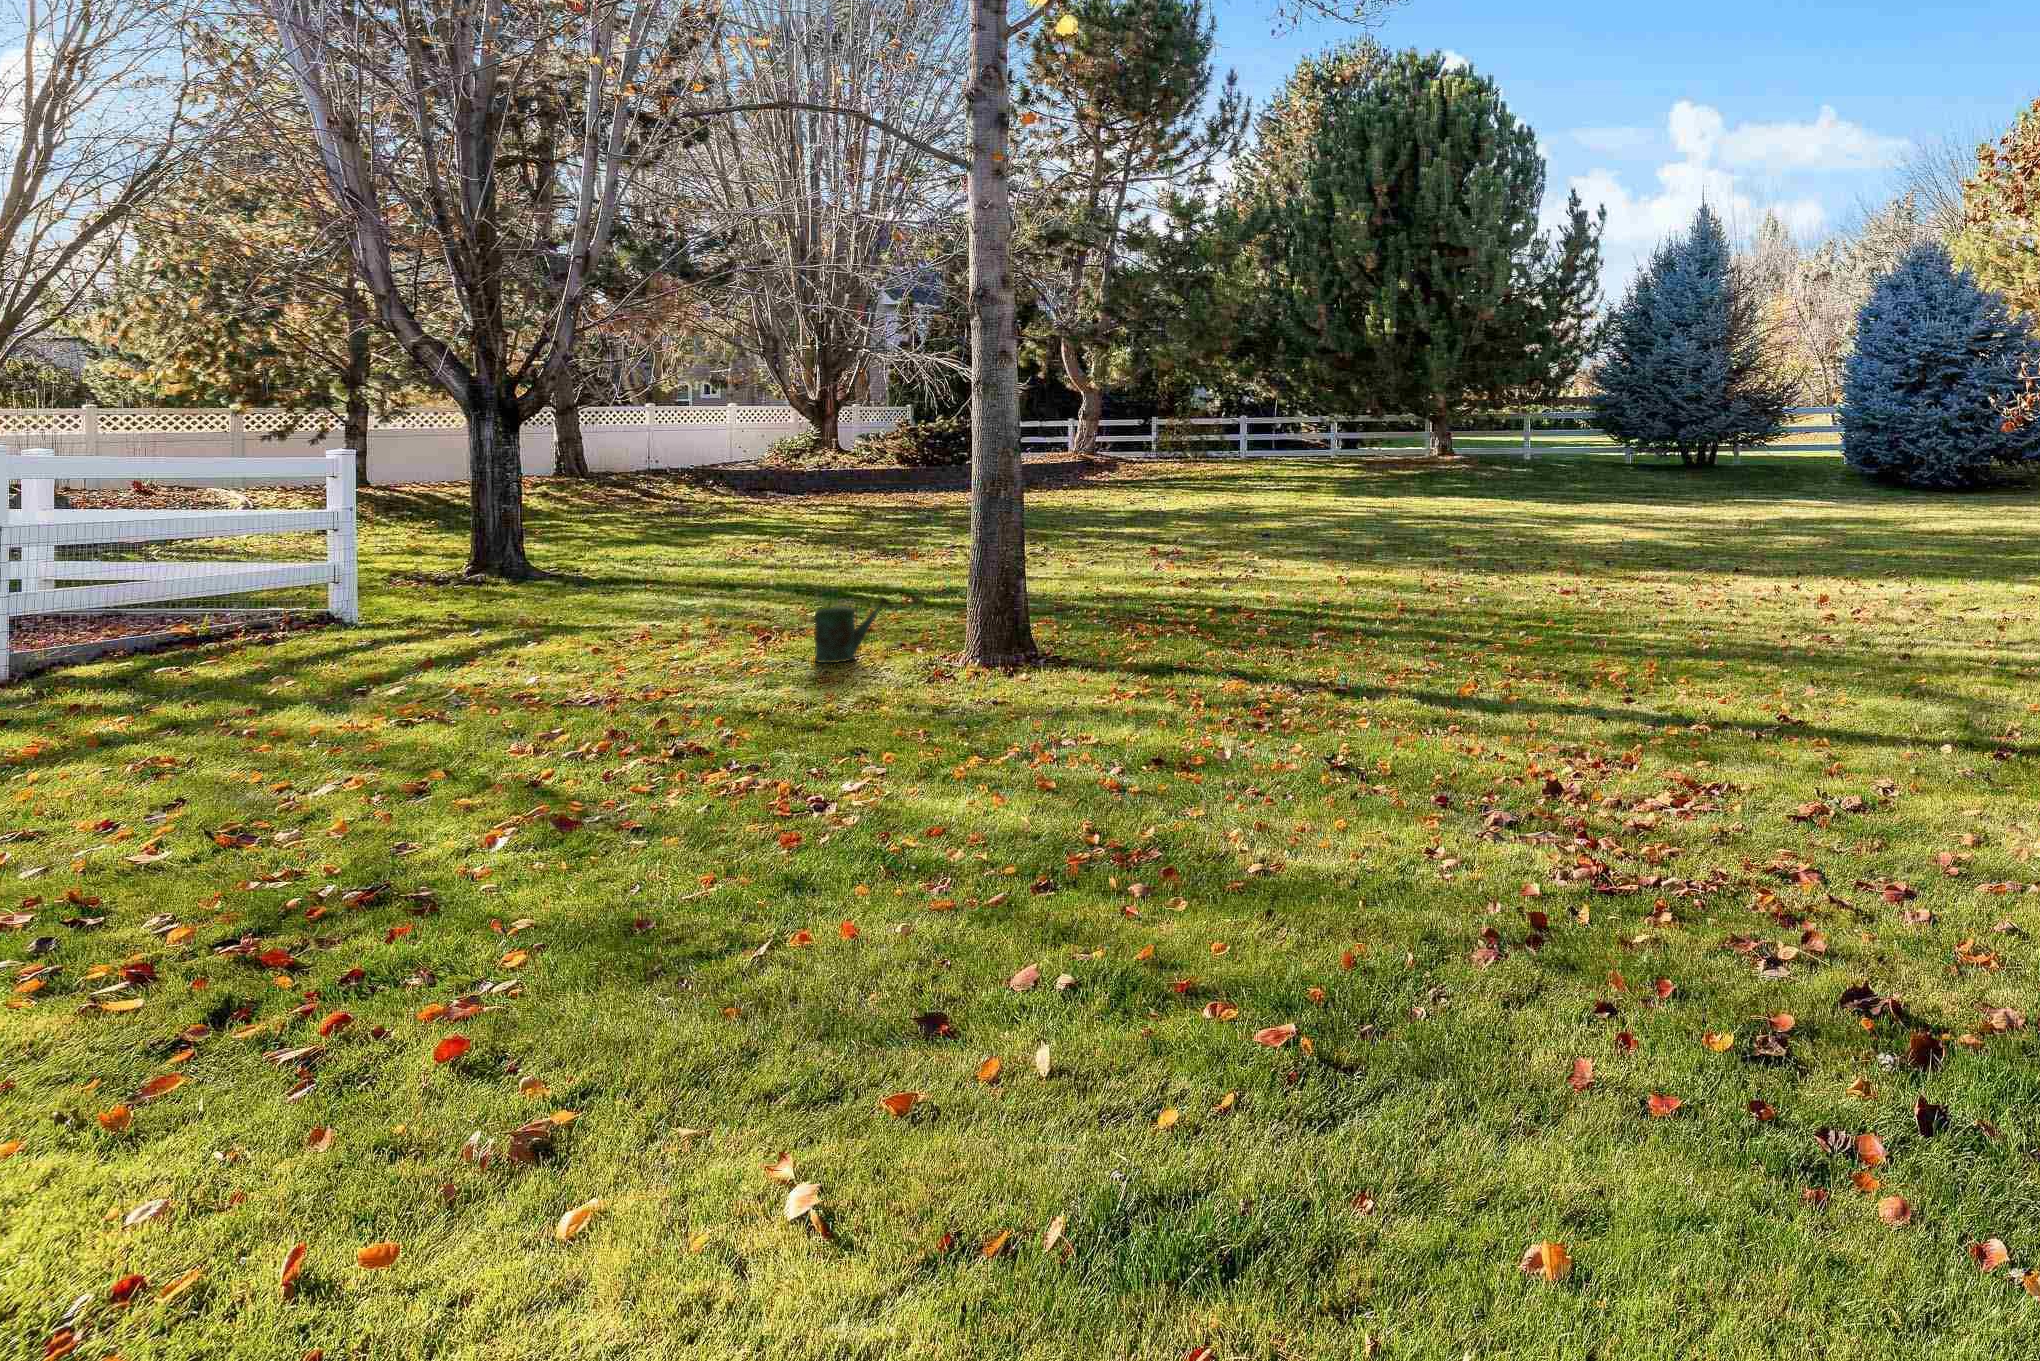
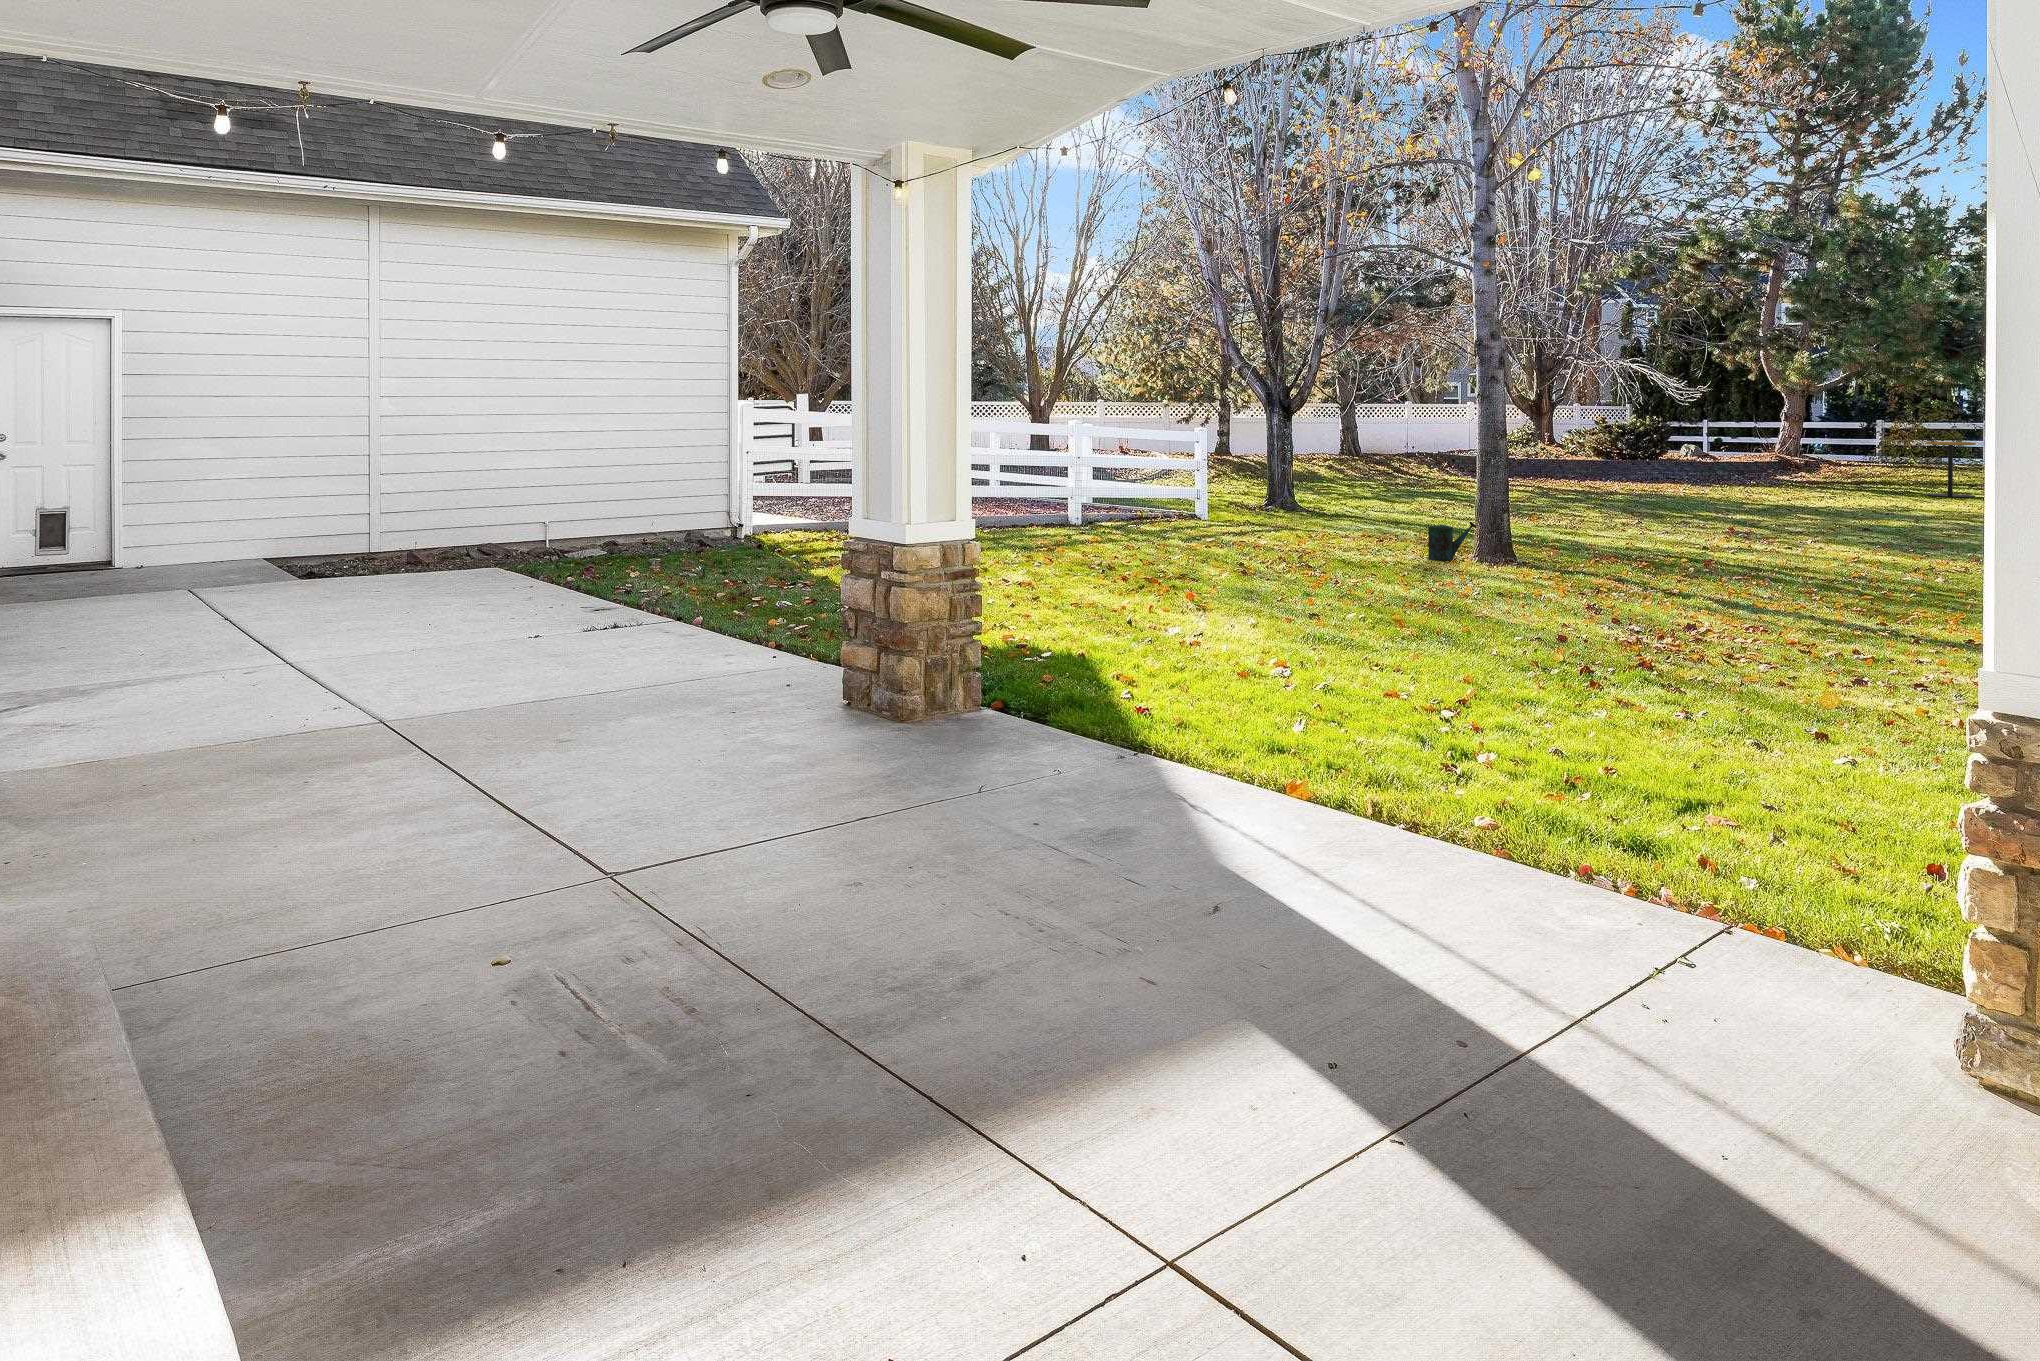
side table: none [1247,439,1288,495] -> present [1926,442,1976,498]

